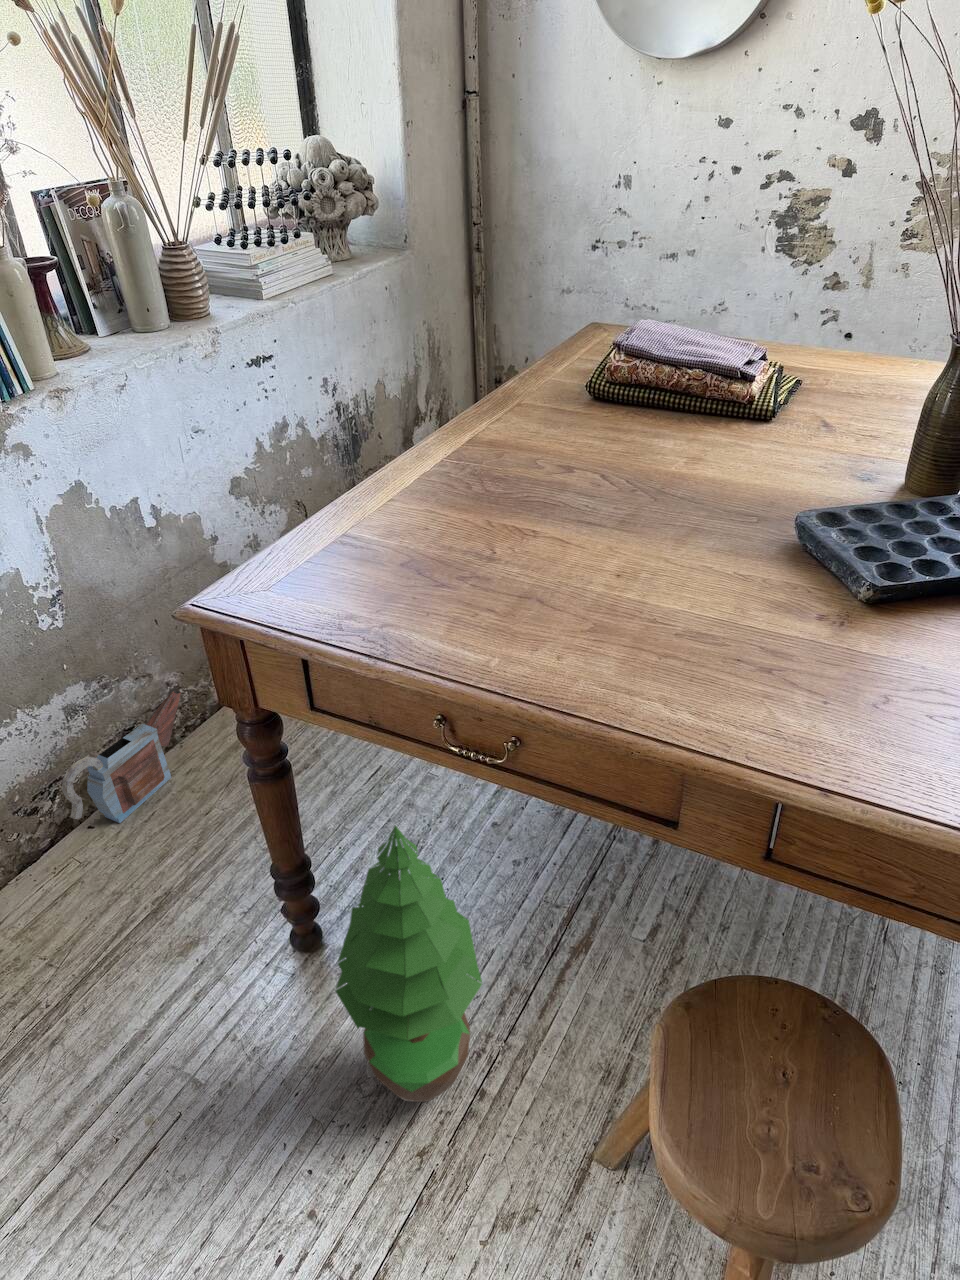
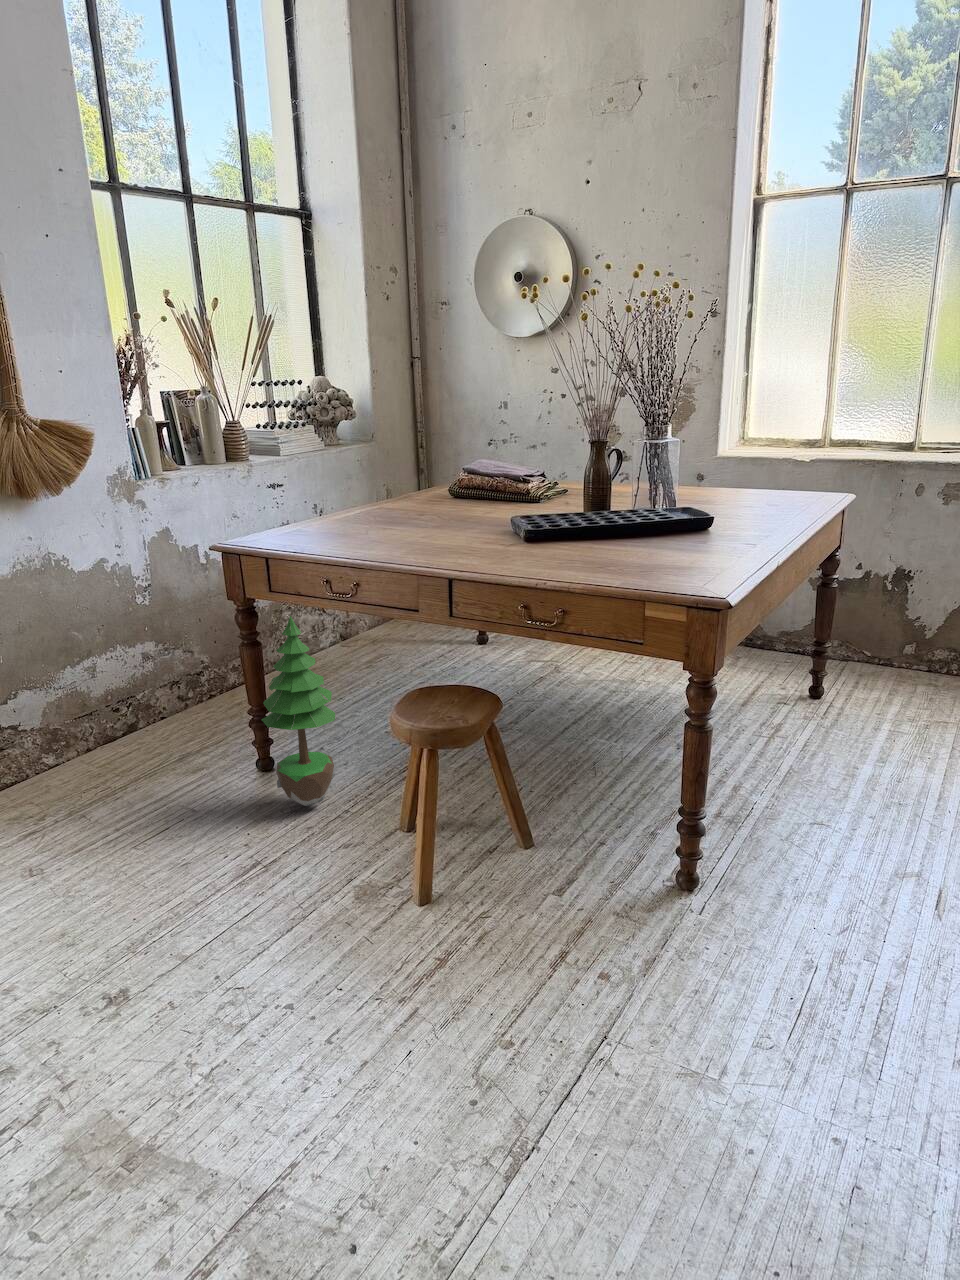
watering can: present [62,691,181,823] -> none [135,659,209,727]

